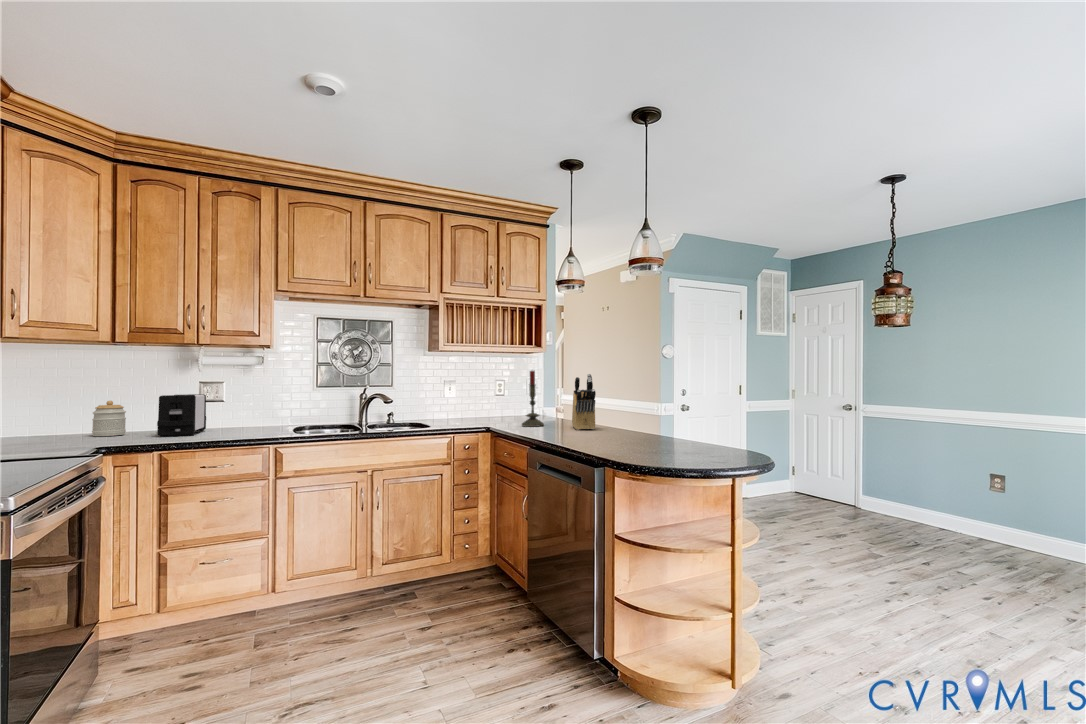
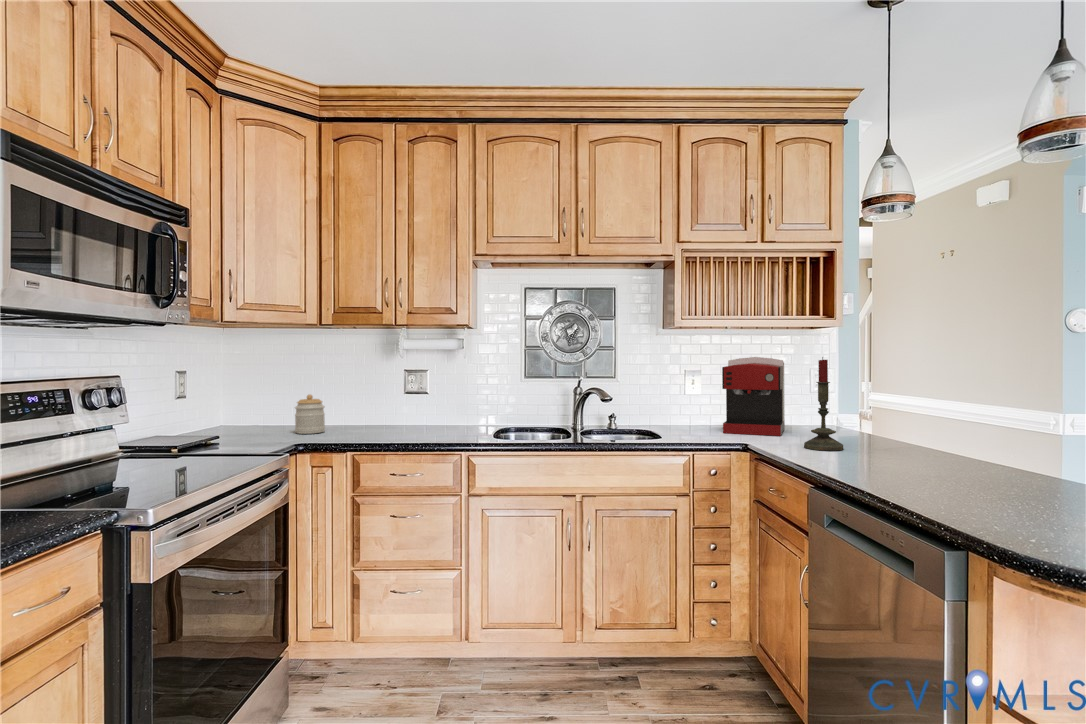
coffee maker: none [471,371,510,423] -> present [722,357,785,436]
knife block: present [572,374,596,430] -> none [897,370,950,469]
toaster: present [157,394,206,437] -> none [346,388,401,439]

